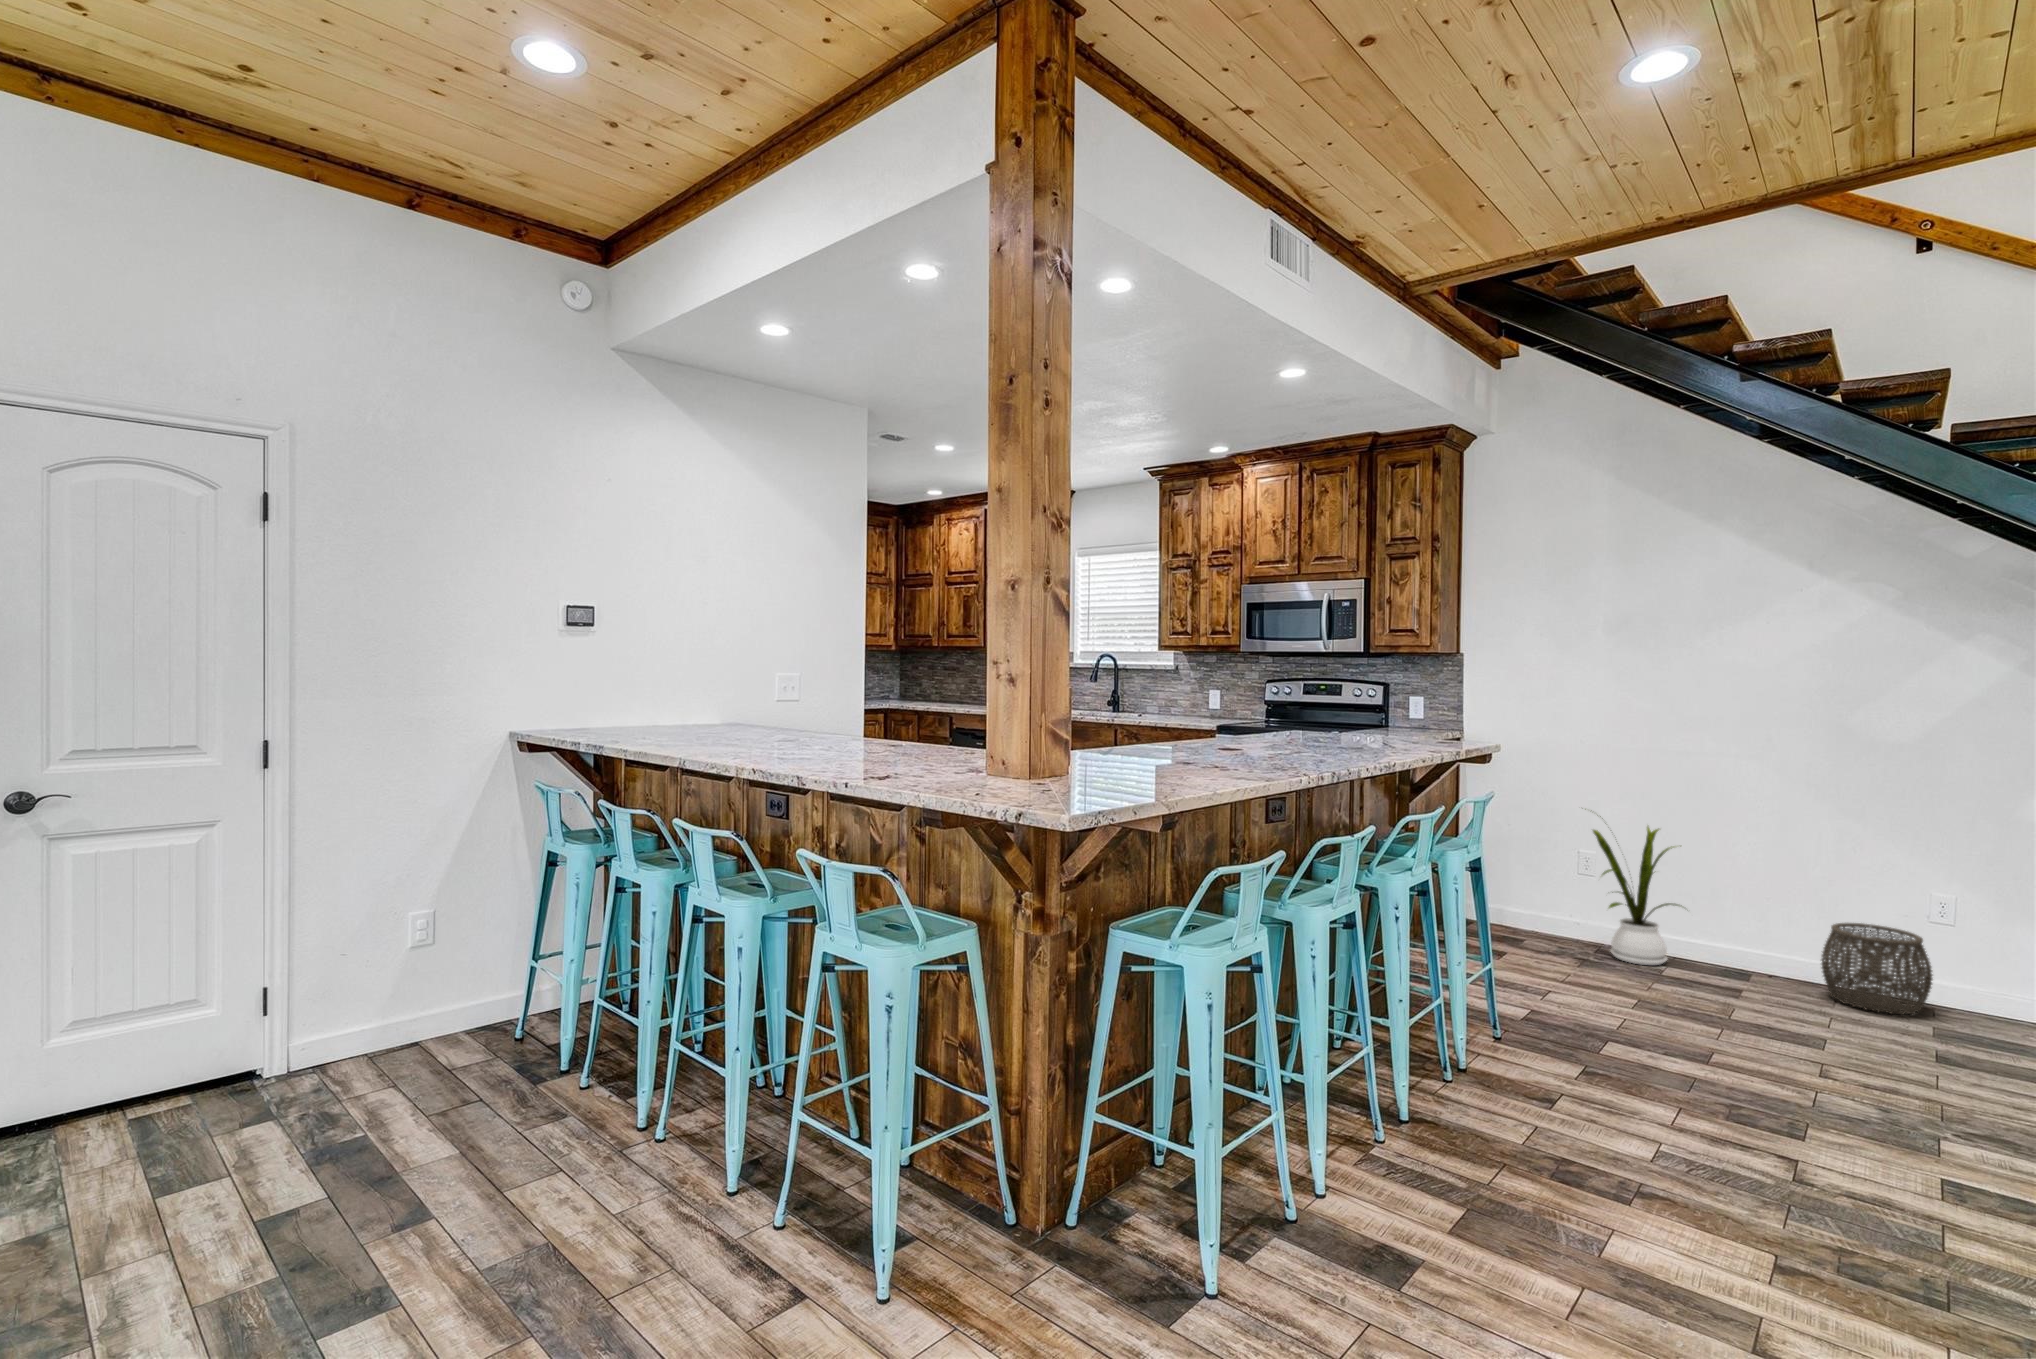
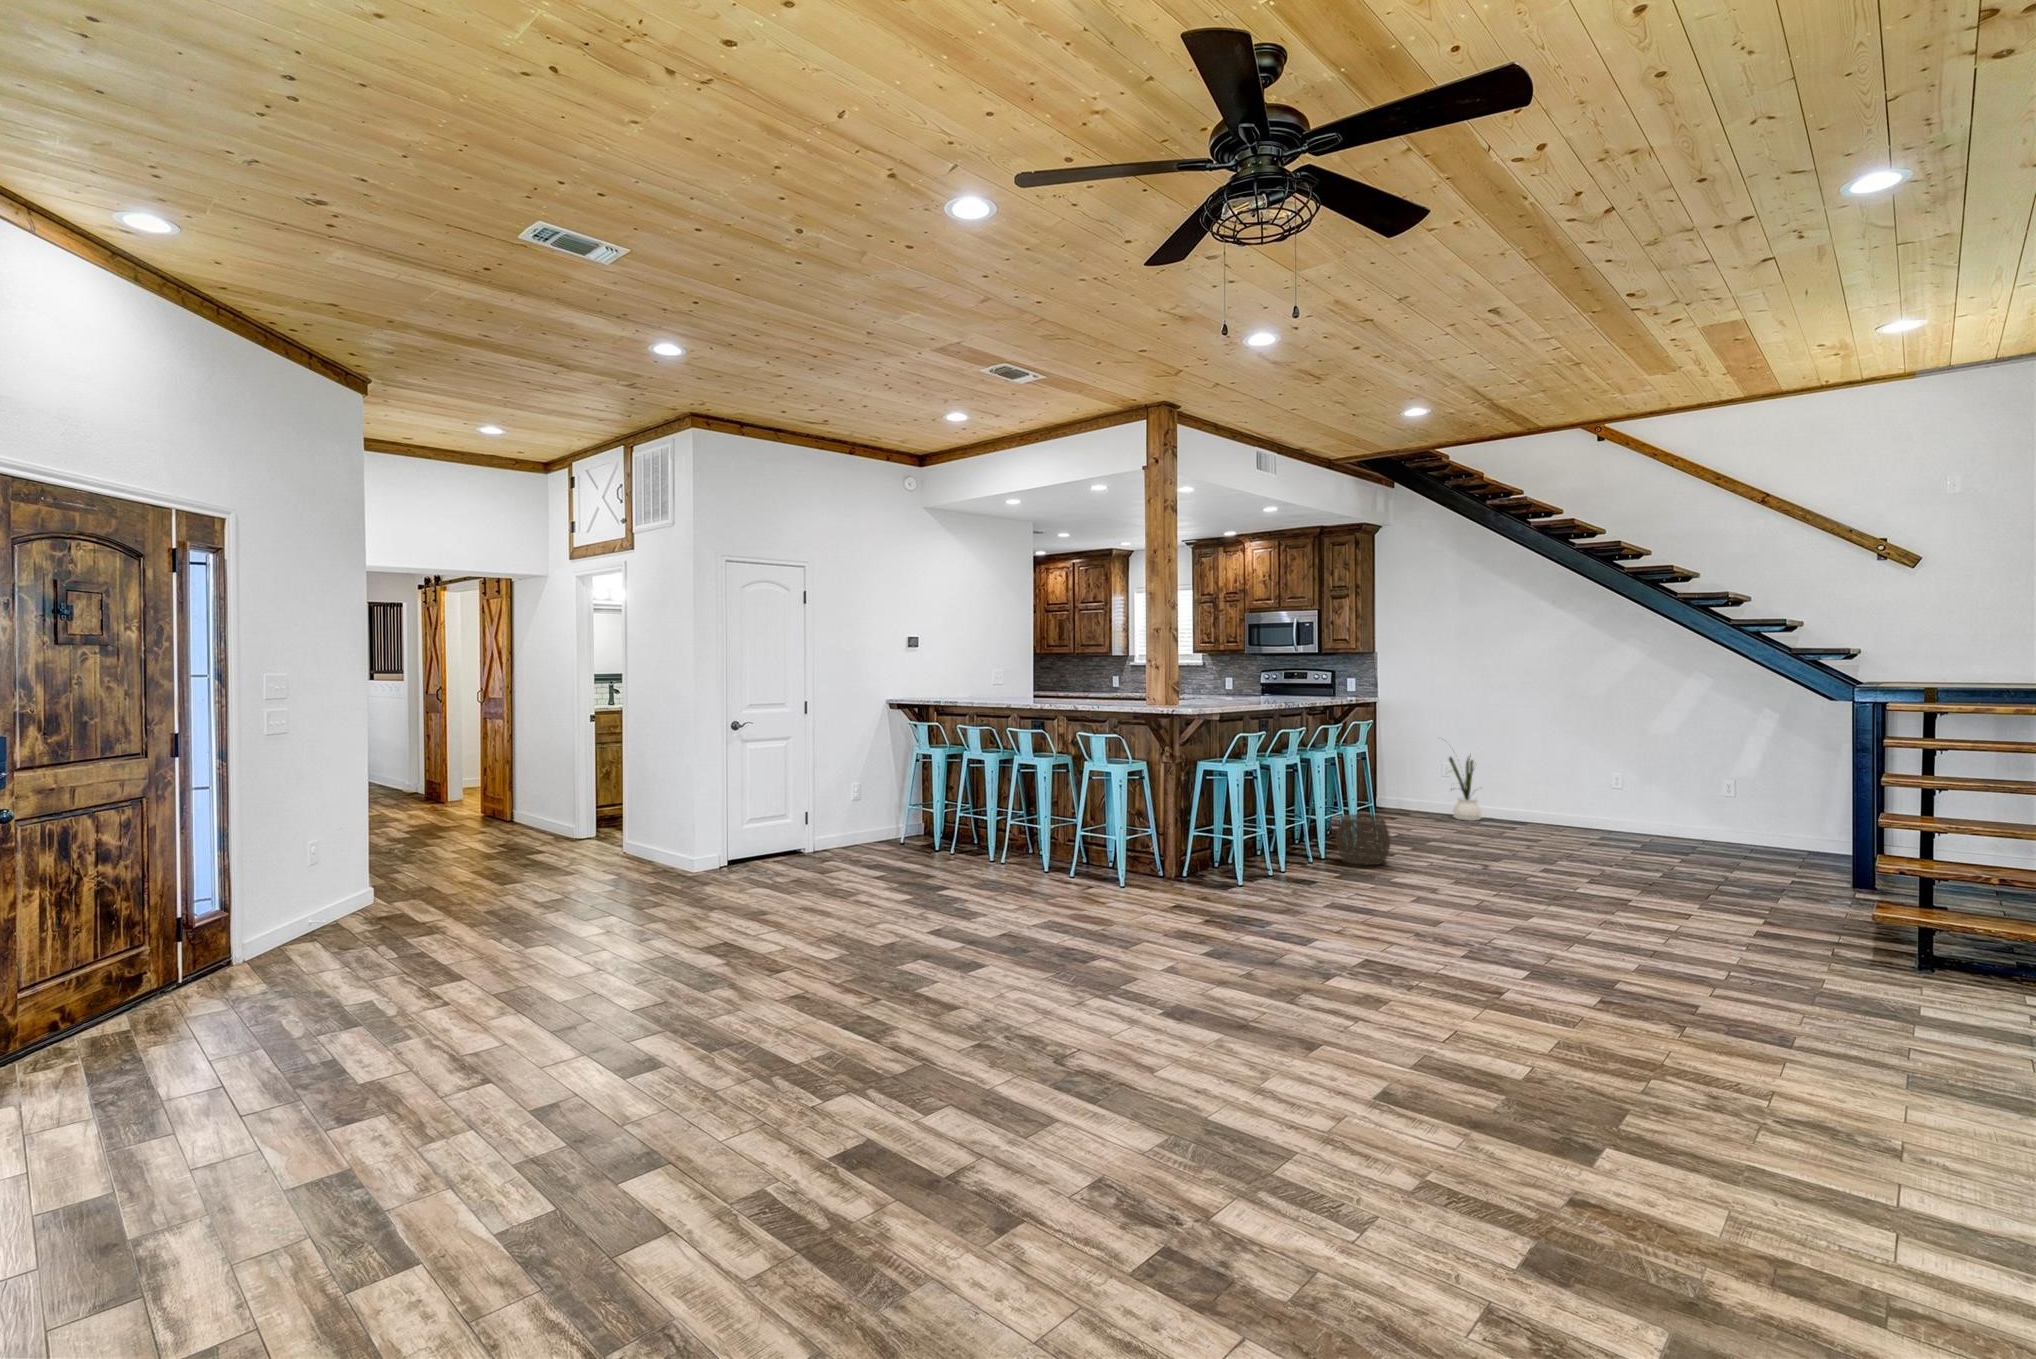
woven basket: present [1821,923,1933,1015] -> present [1337,814,1390,865]

